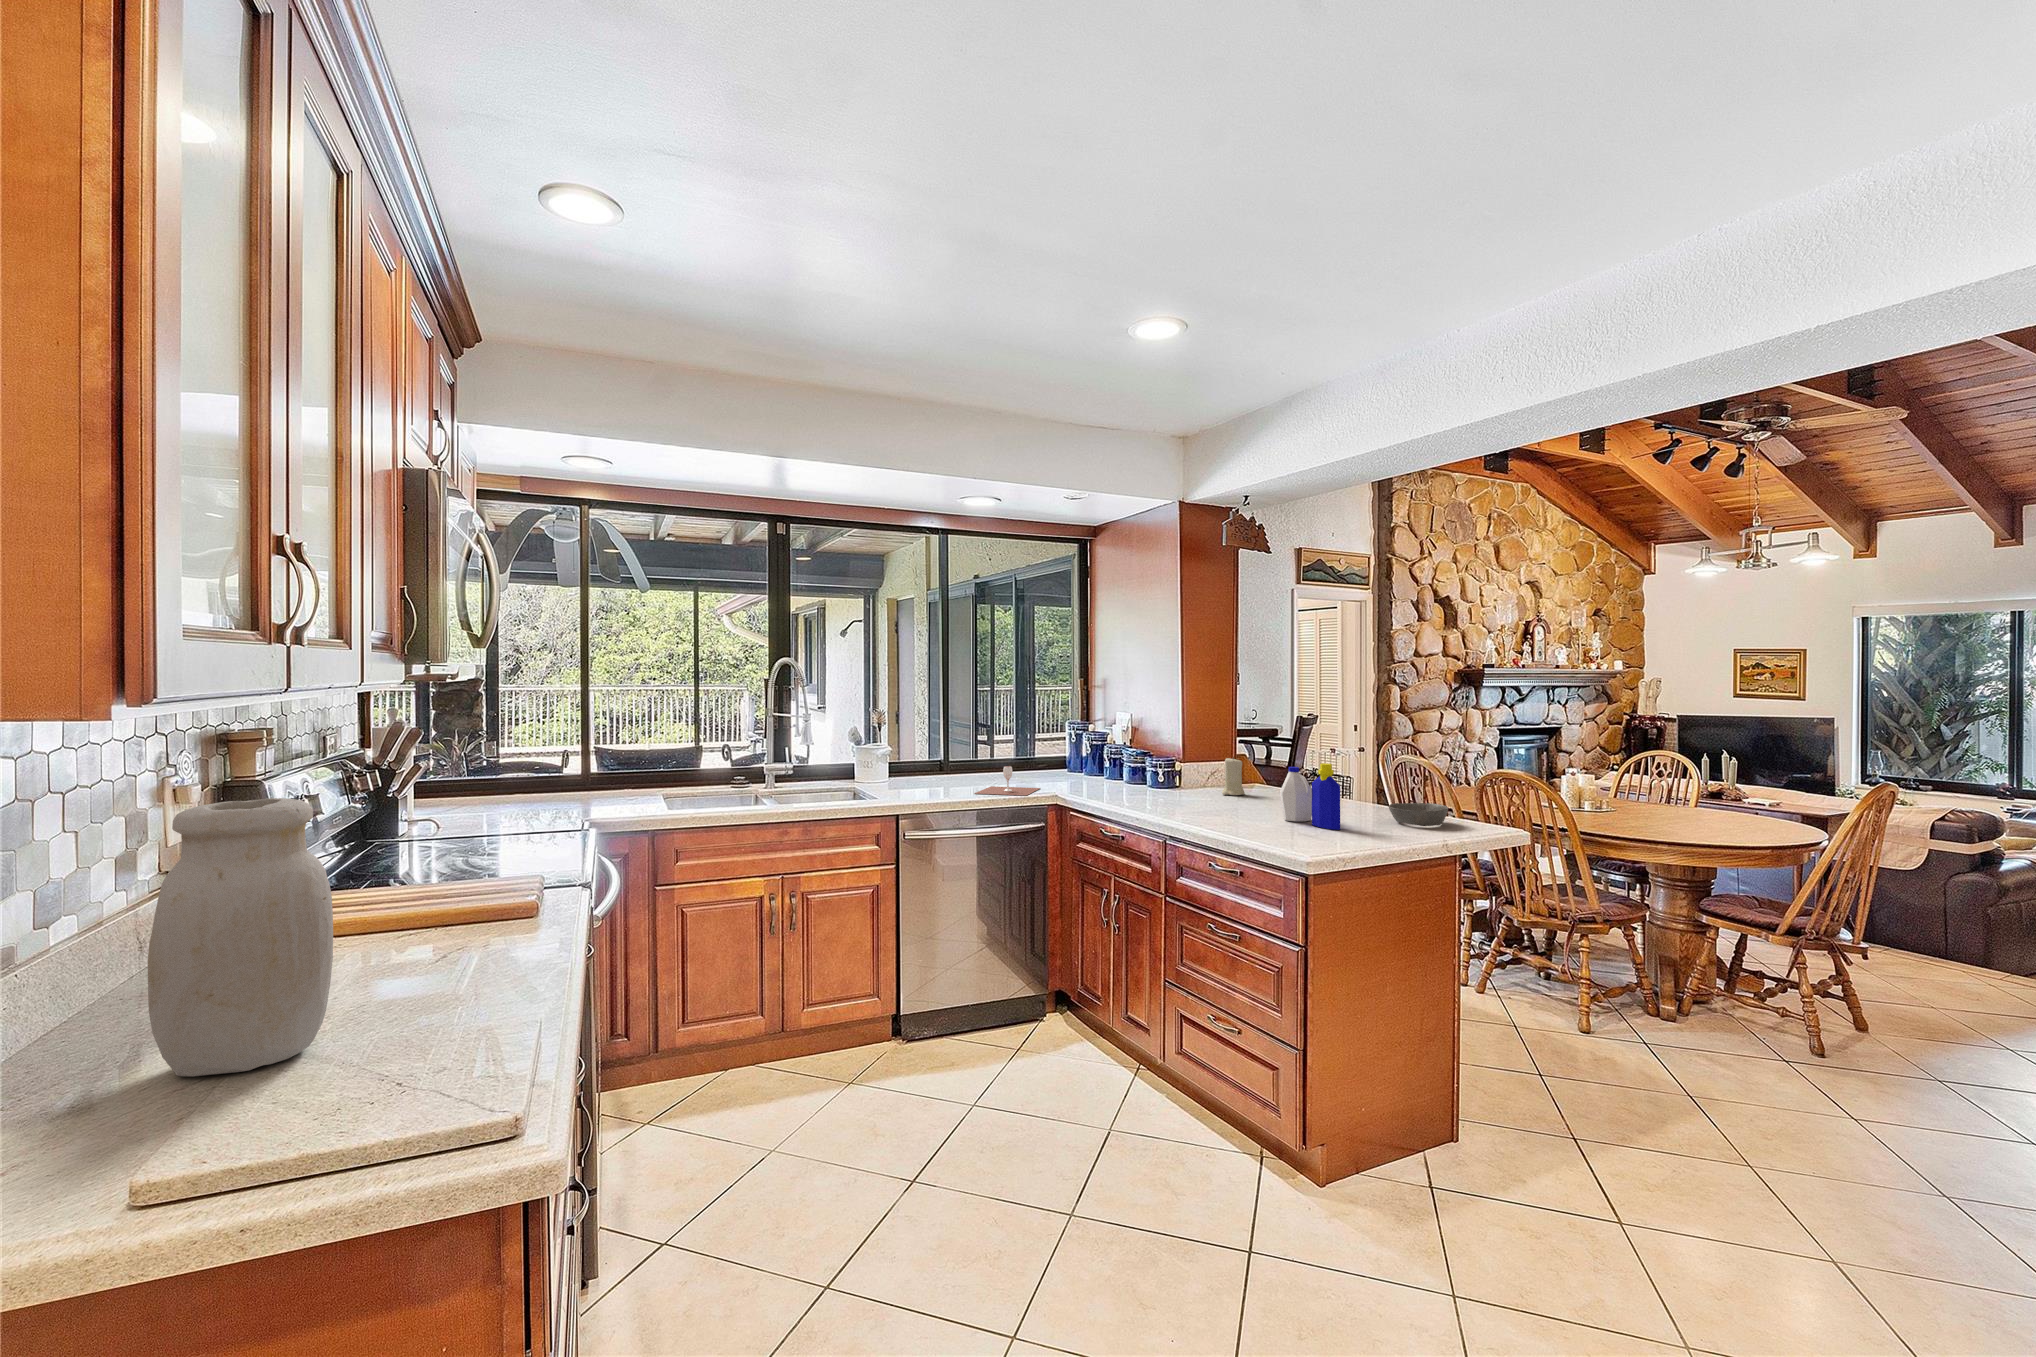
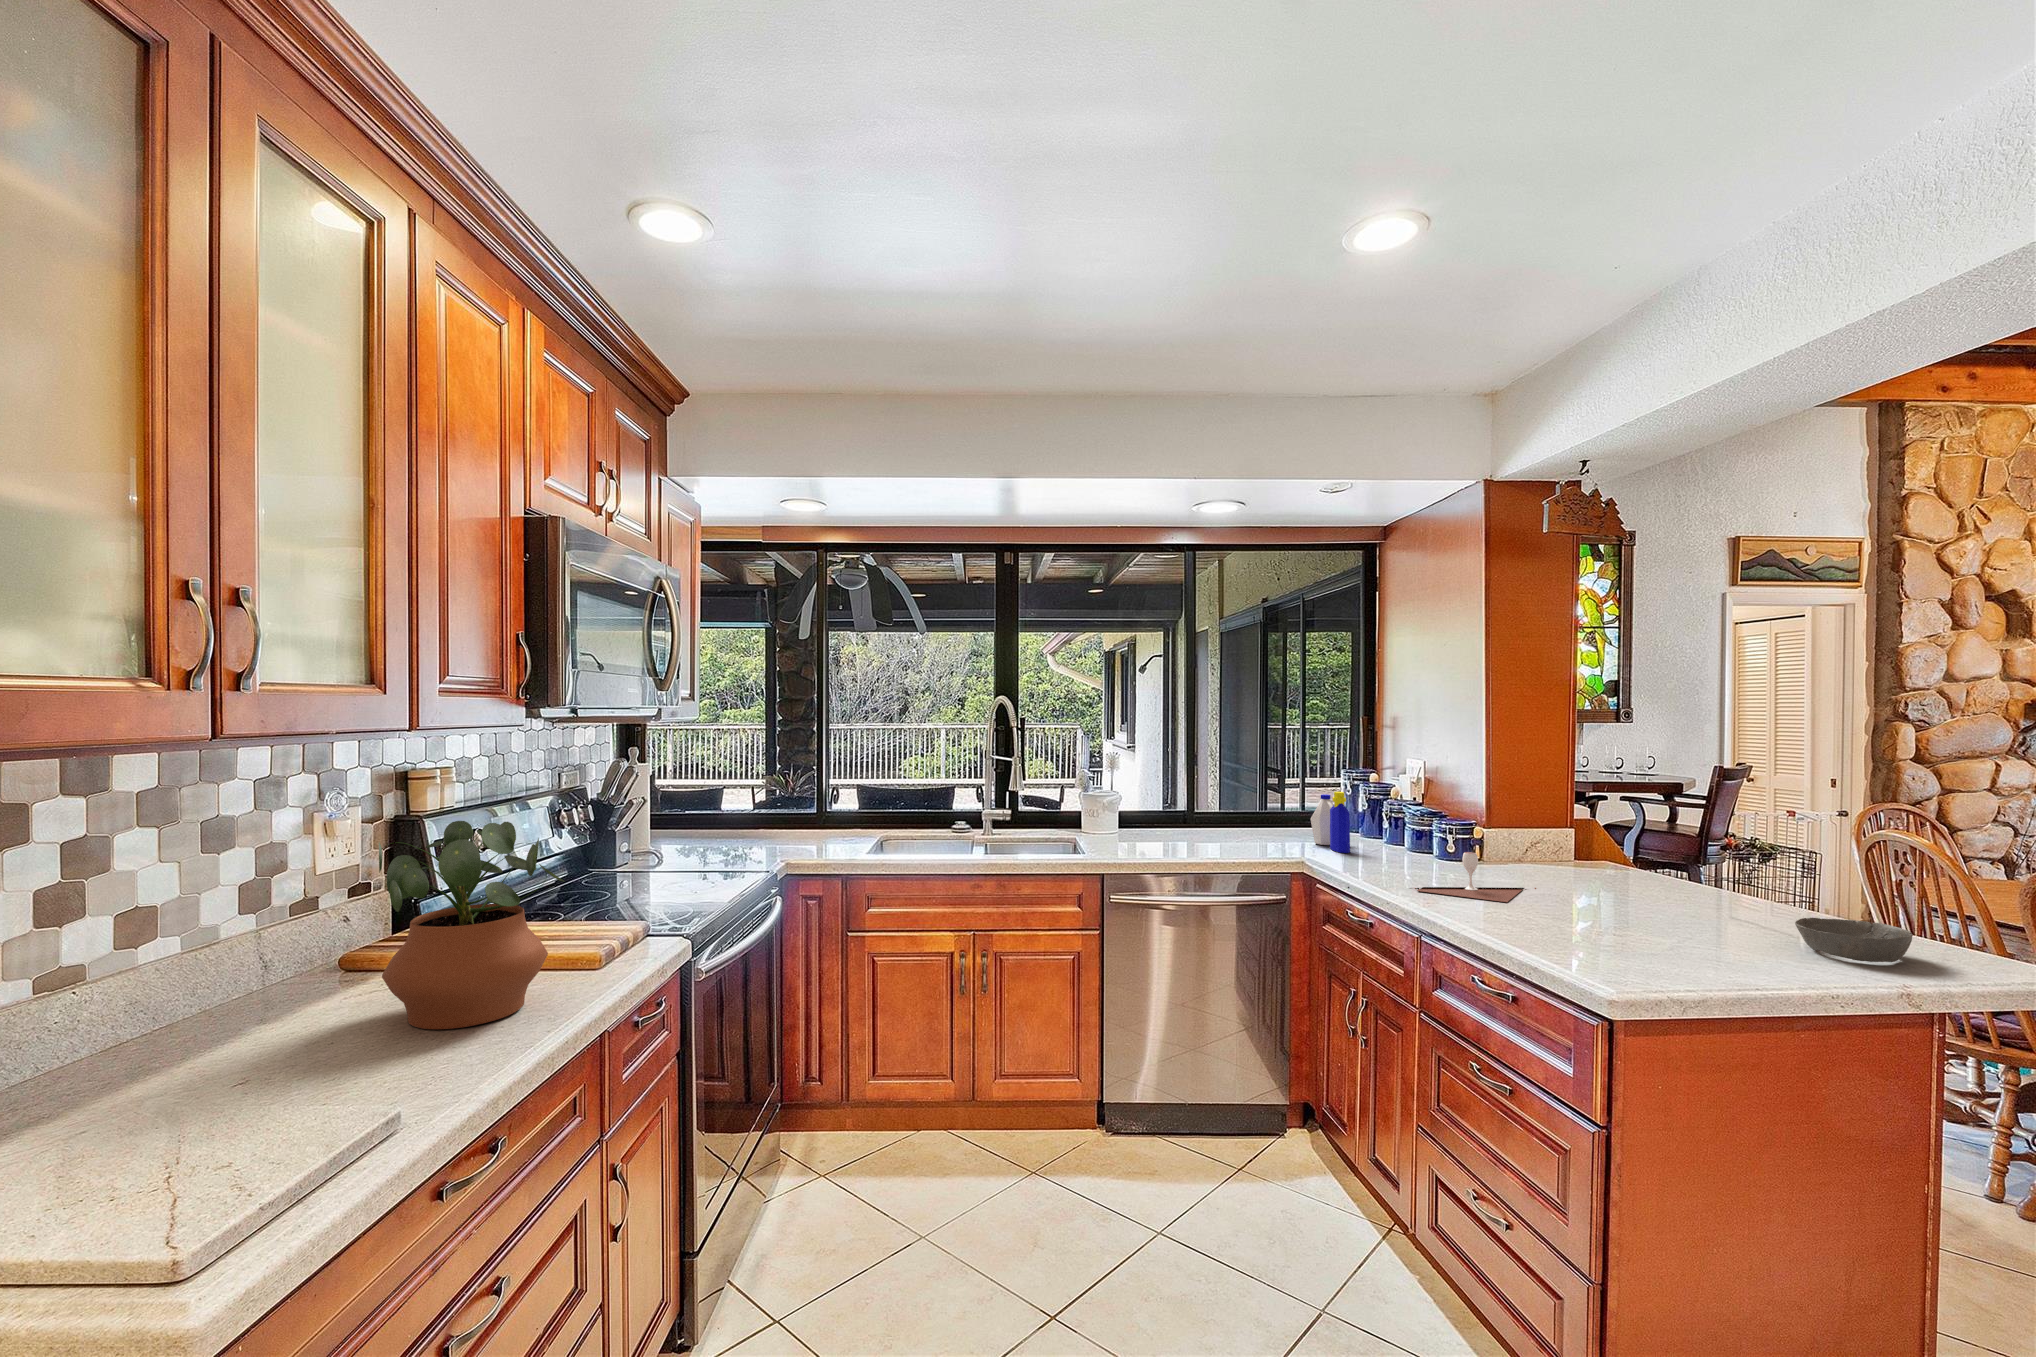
candle: present [1222,757,1245,795] -> none [1539,825,1575,879]
bottle: present [1280,763,1340,830] -> present [1310,792,1350,853]
wine glass: present [975,766,1040,796] -> present [1417,852,1524,902]
potted plant: none [351,771,536,979] -> present [379,821,563,1030]
jar: present [148,798,333,1076] -> none [95,850,271,1116]

